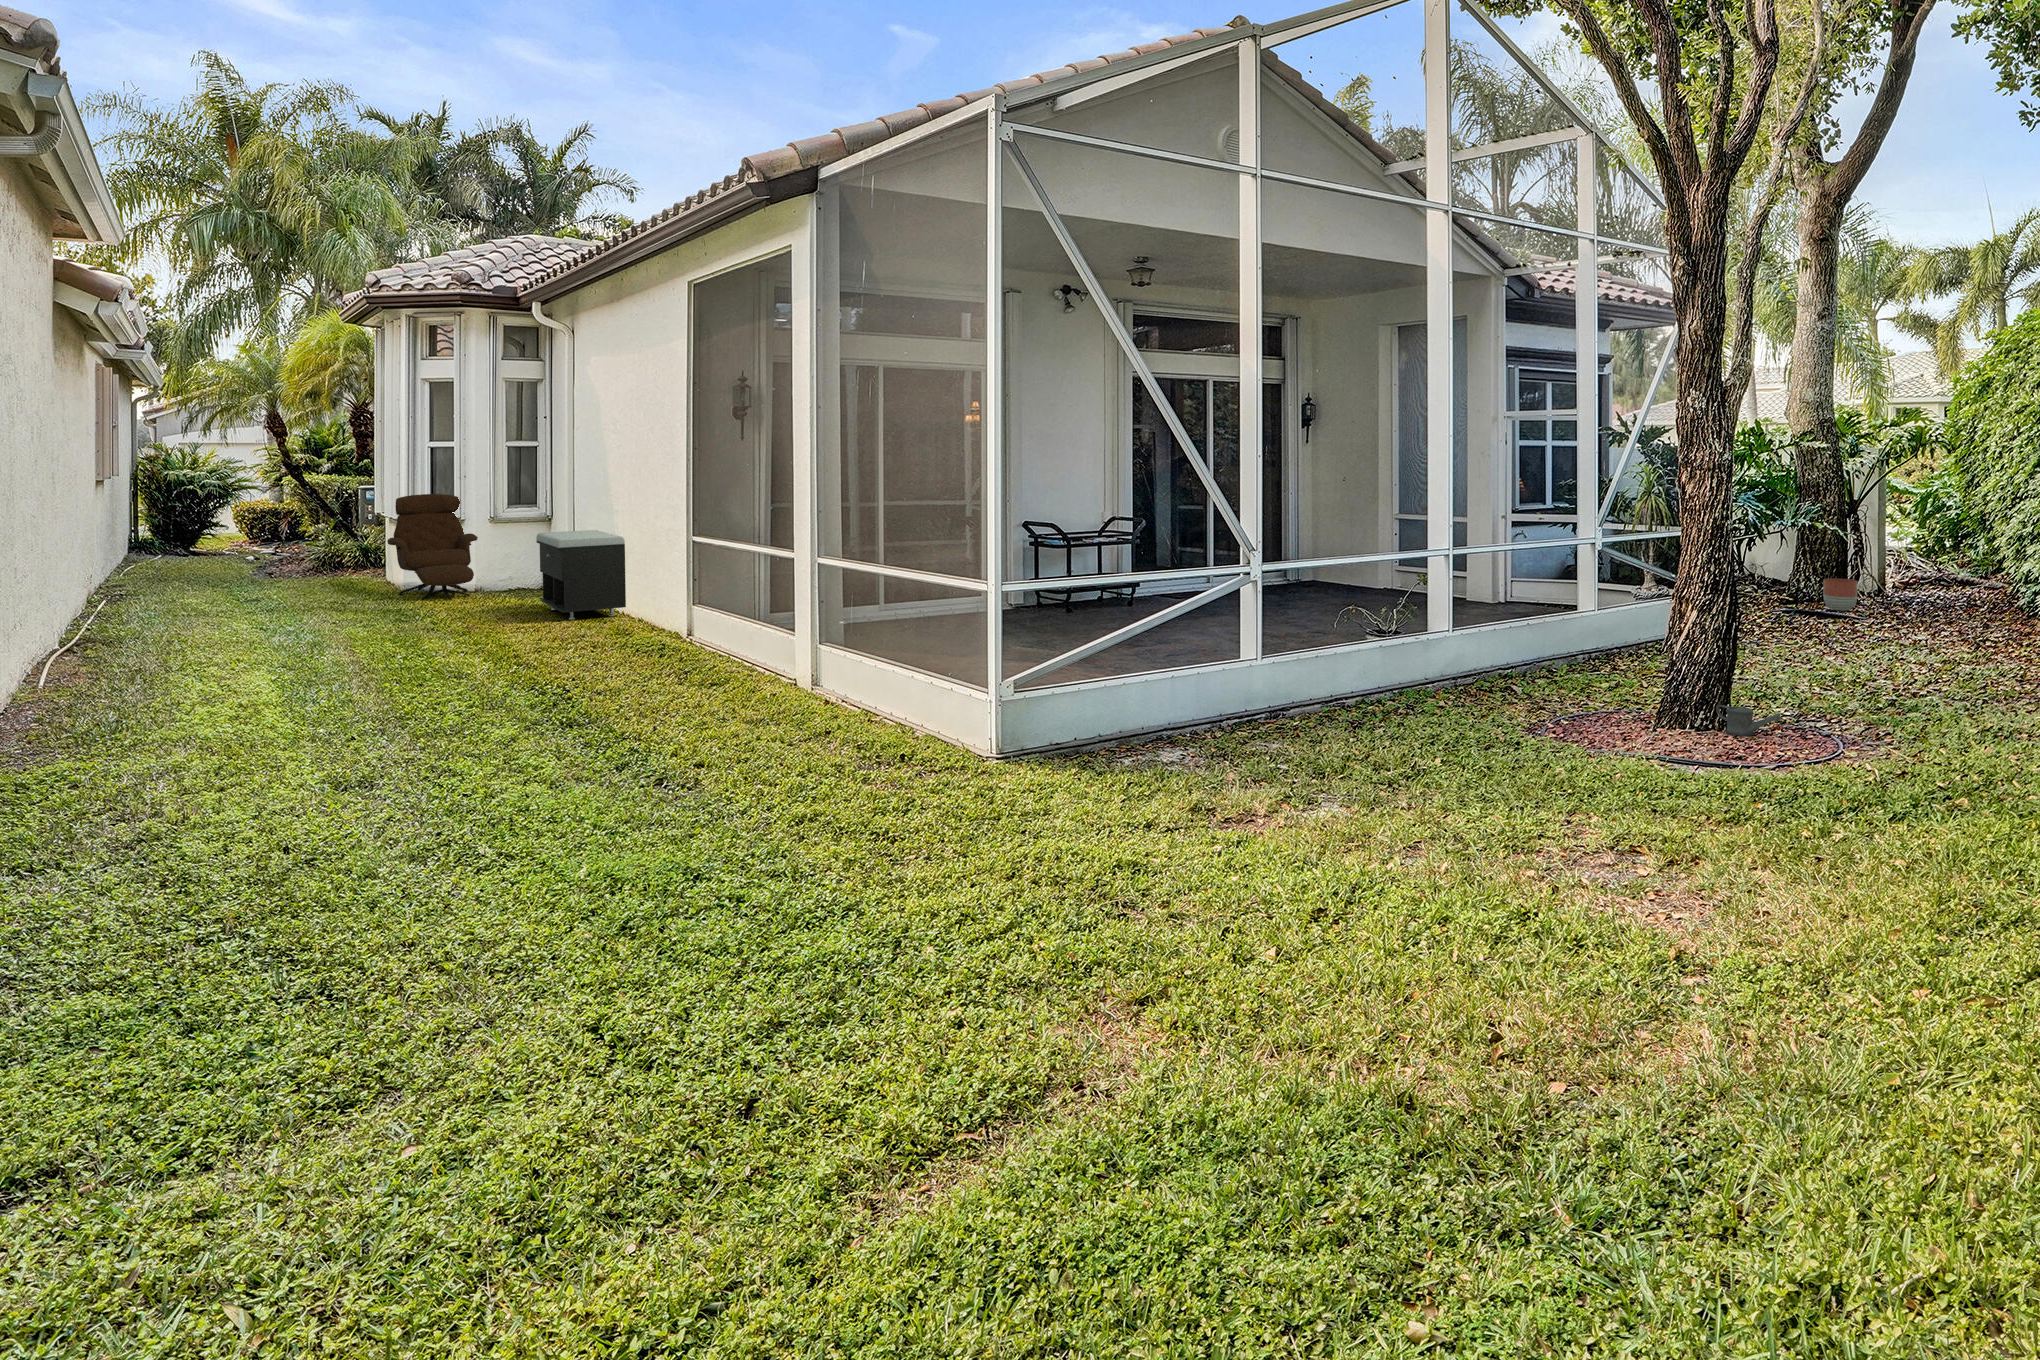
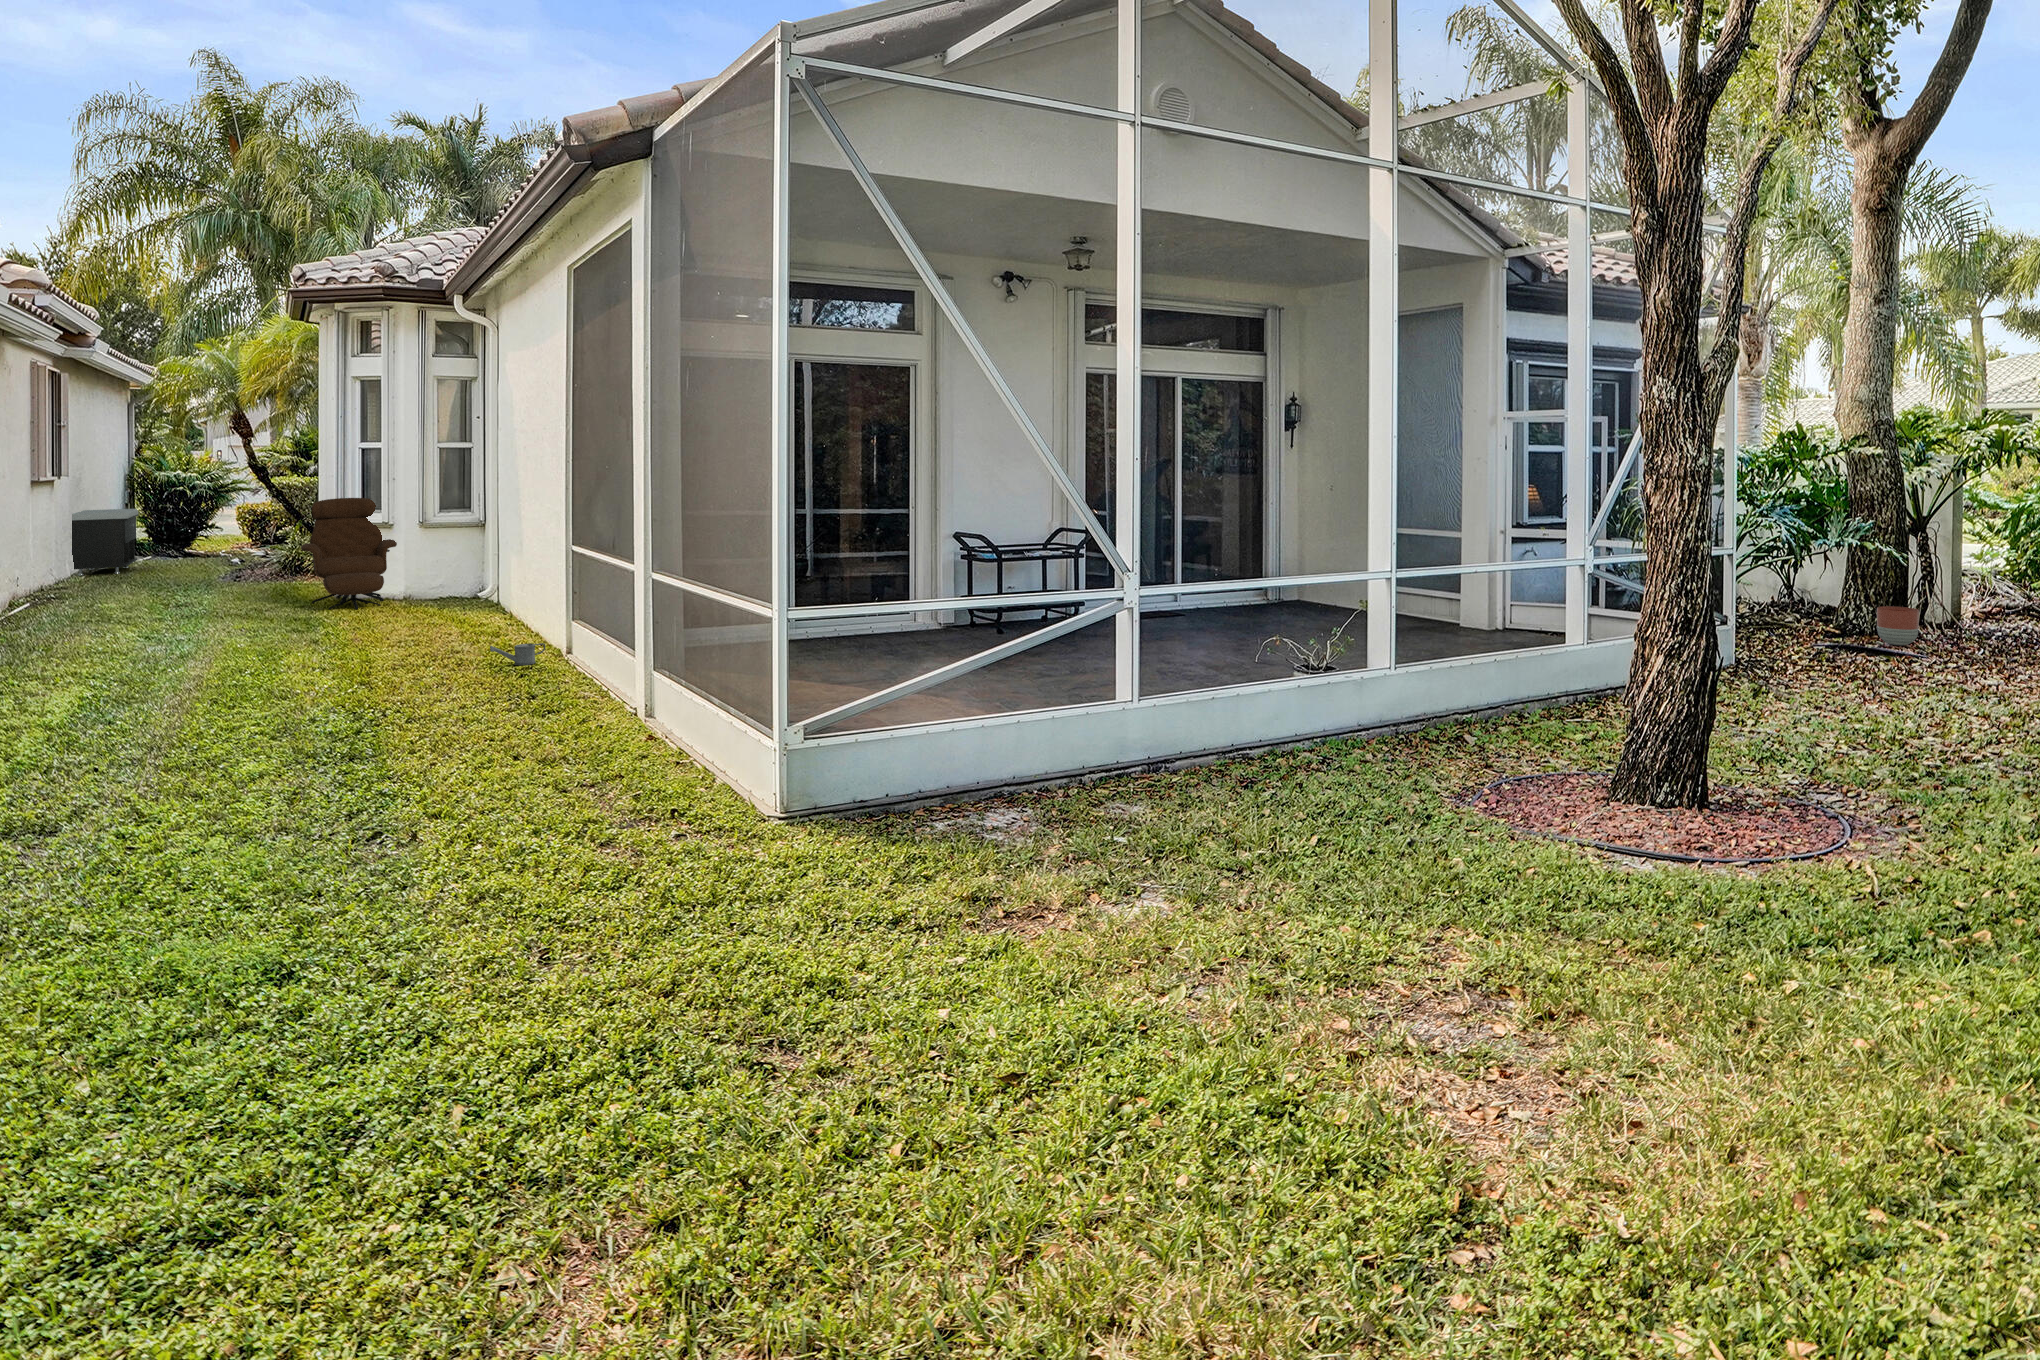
storage bench: present [536,530,626,620] -> present [72,509,139,575]
watering can: present [1716,705,1780,736] -> present [490,643,545,665]

